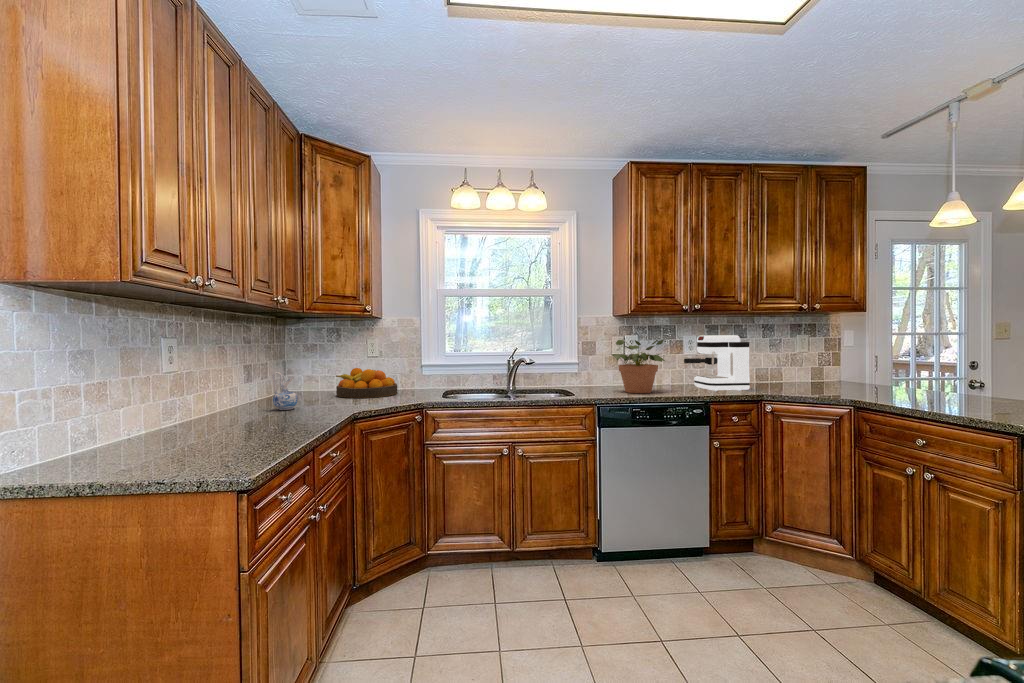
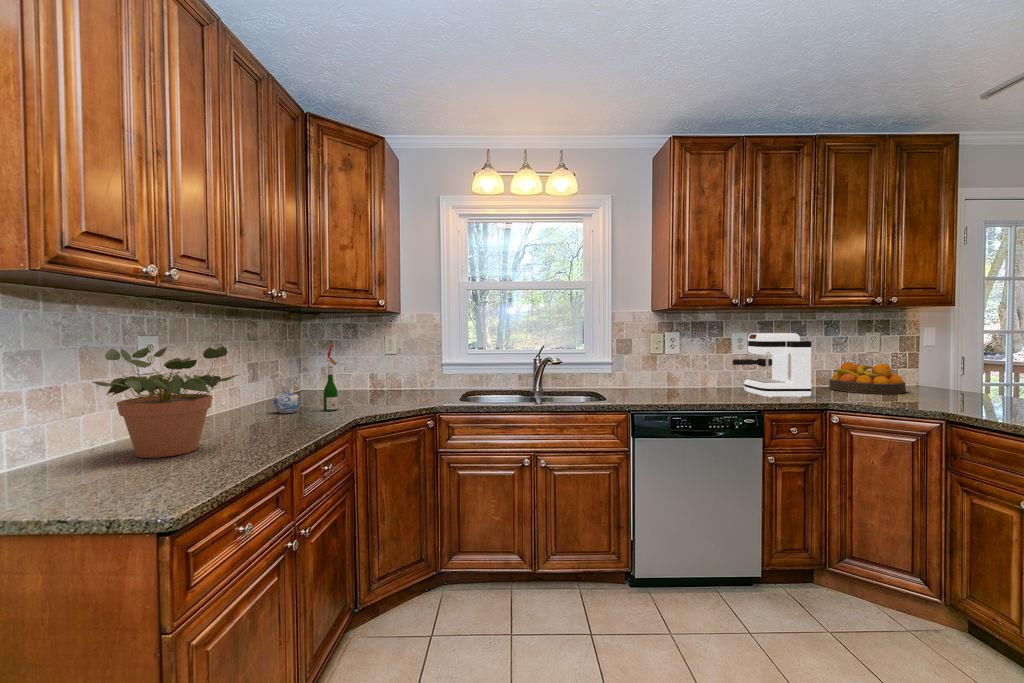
potted plant: present [612,340,665,393] -> present [93,346,238,458]
wine bottle: none [317,346,337,408] -> present [321,344,342,411]
fruit bowl: present [336,368,397,398] -> present [829,362,906,394]

